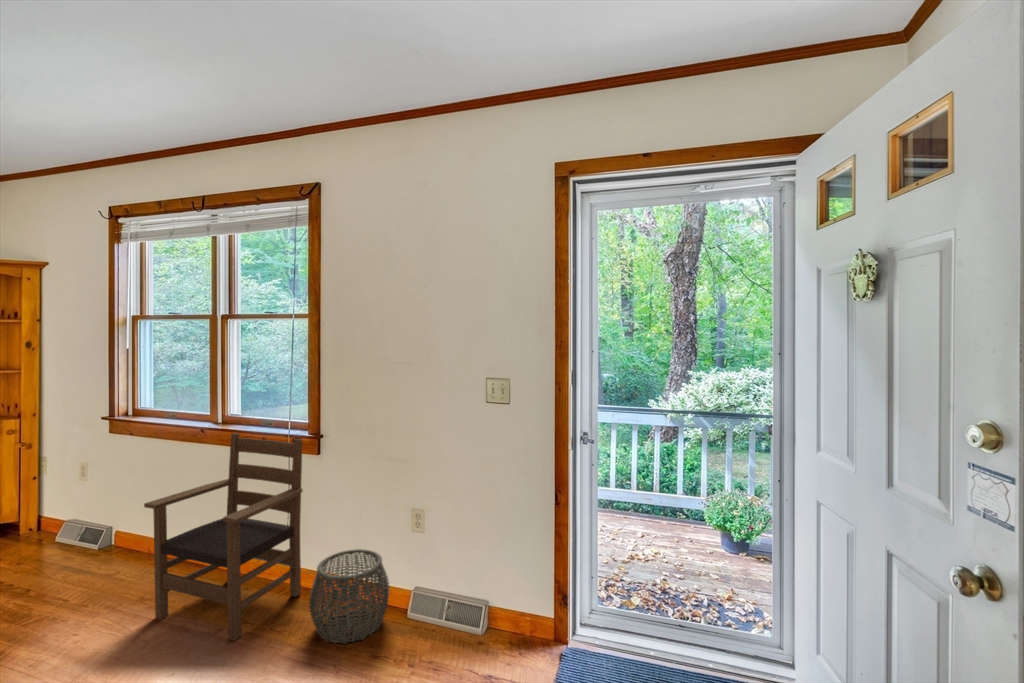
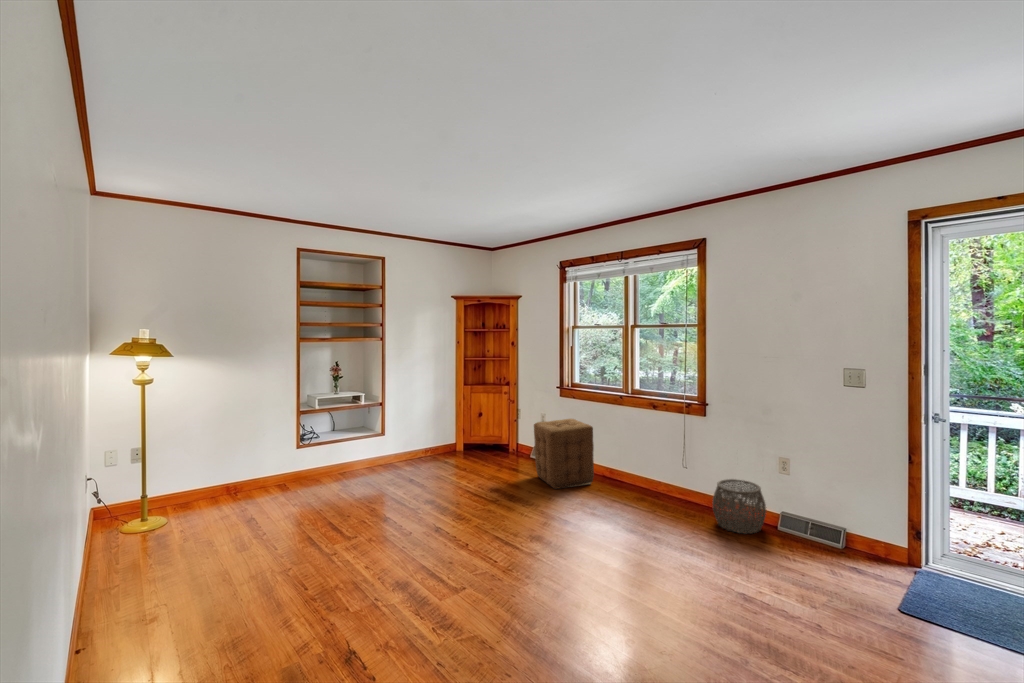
armchair: present [144,433,302,641] -> none [608,400,696,519]
ottoman: none [20,471,145,612] -> present [534,419,594,489]

